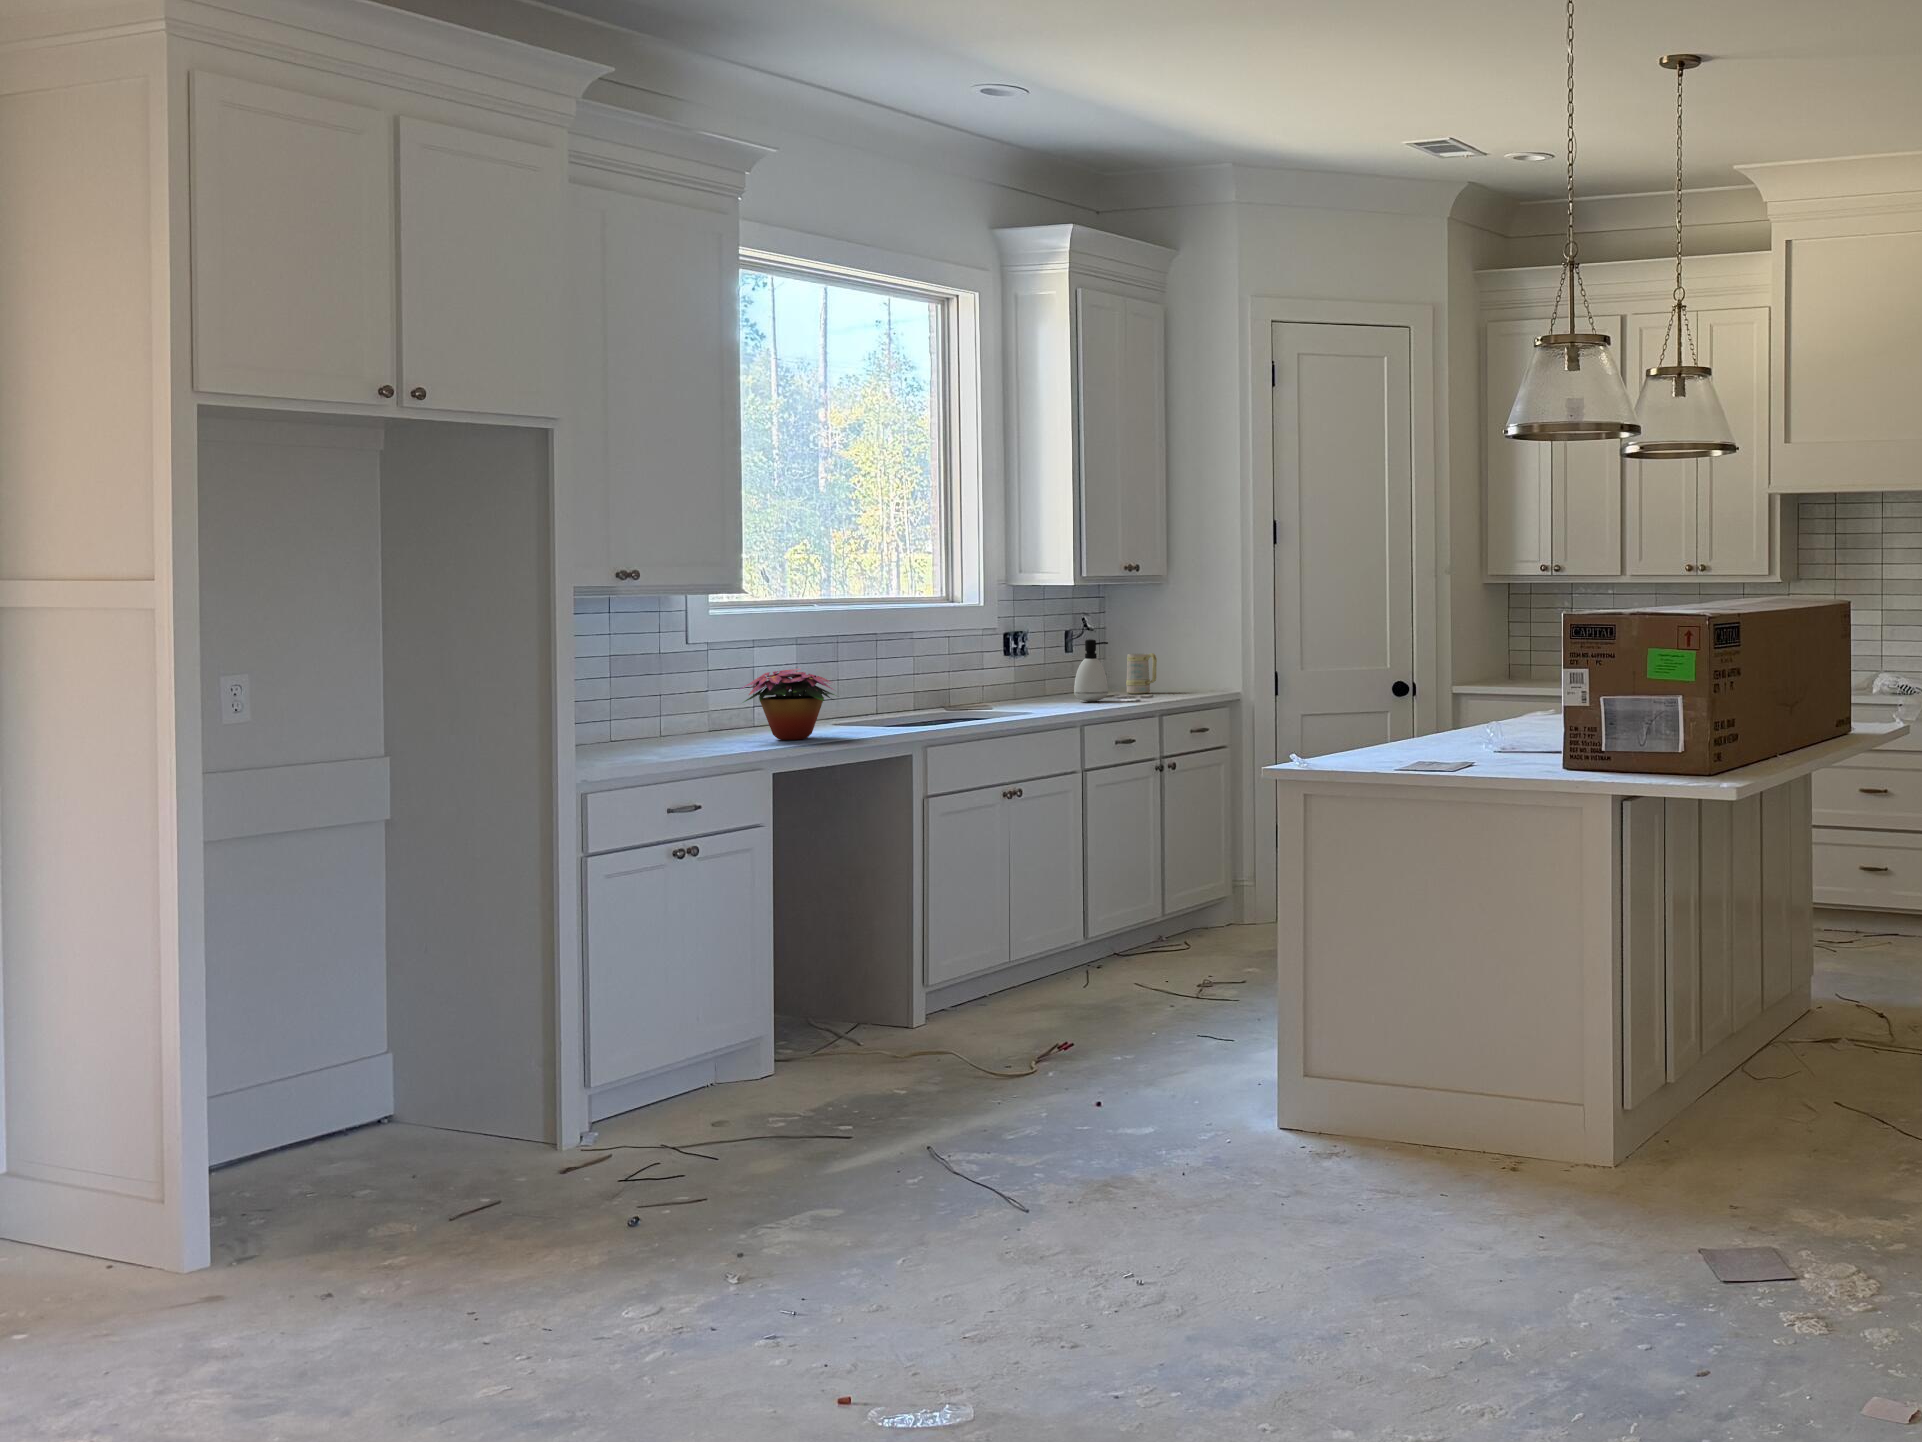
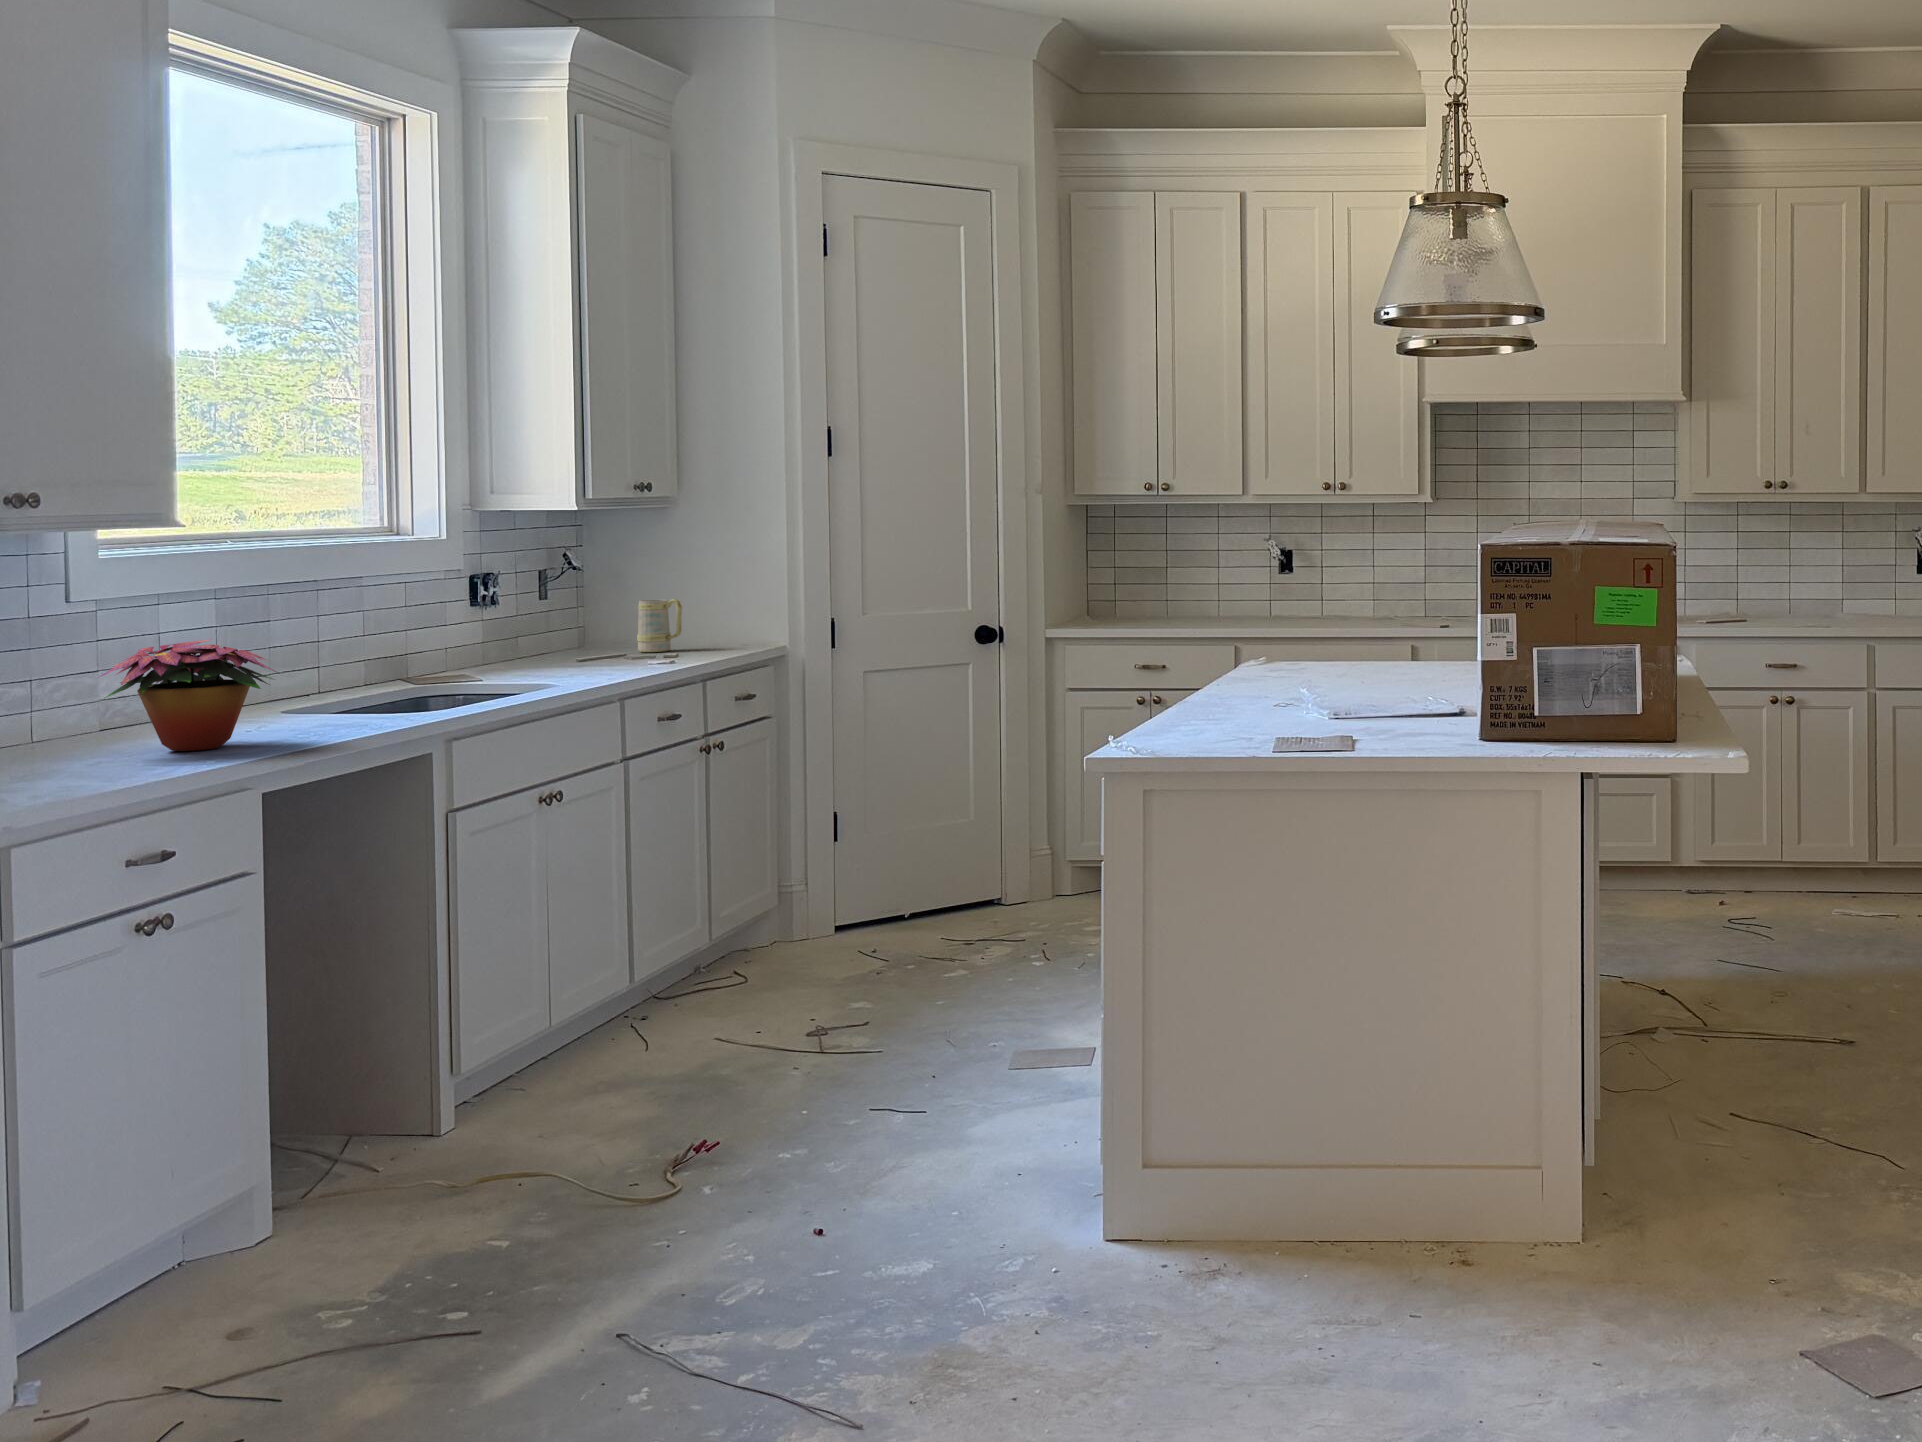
soap dispenser: present [1074,639,1108,701] -> none [582,583,632,666]

